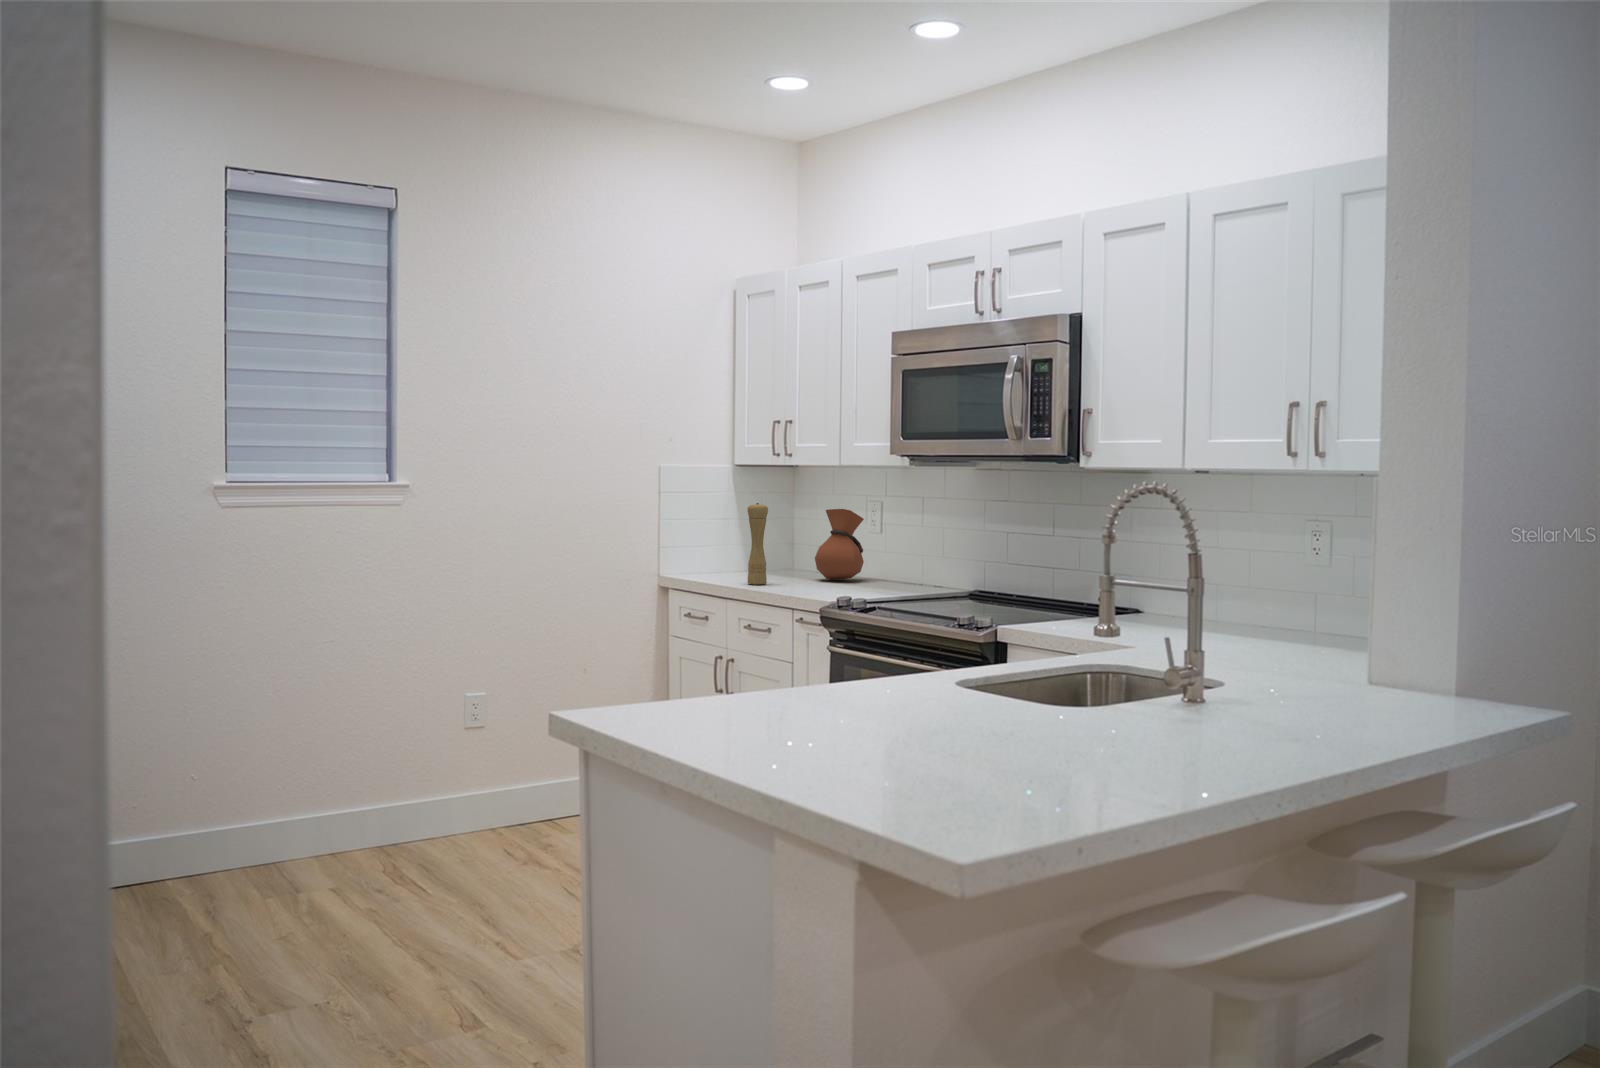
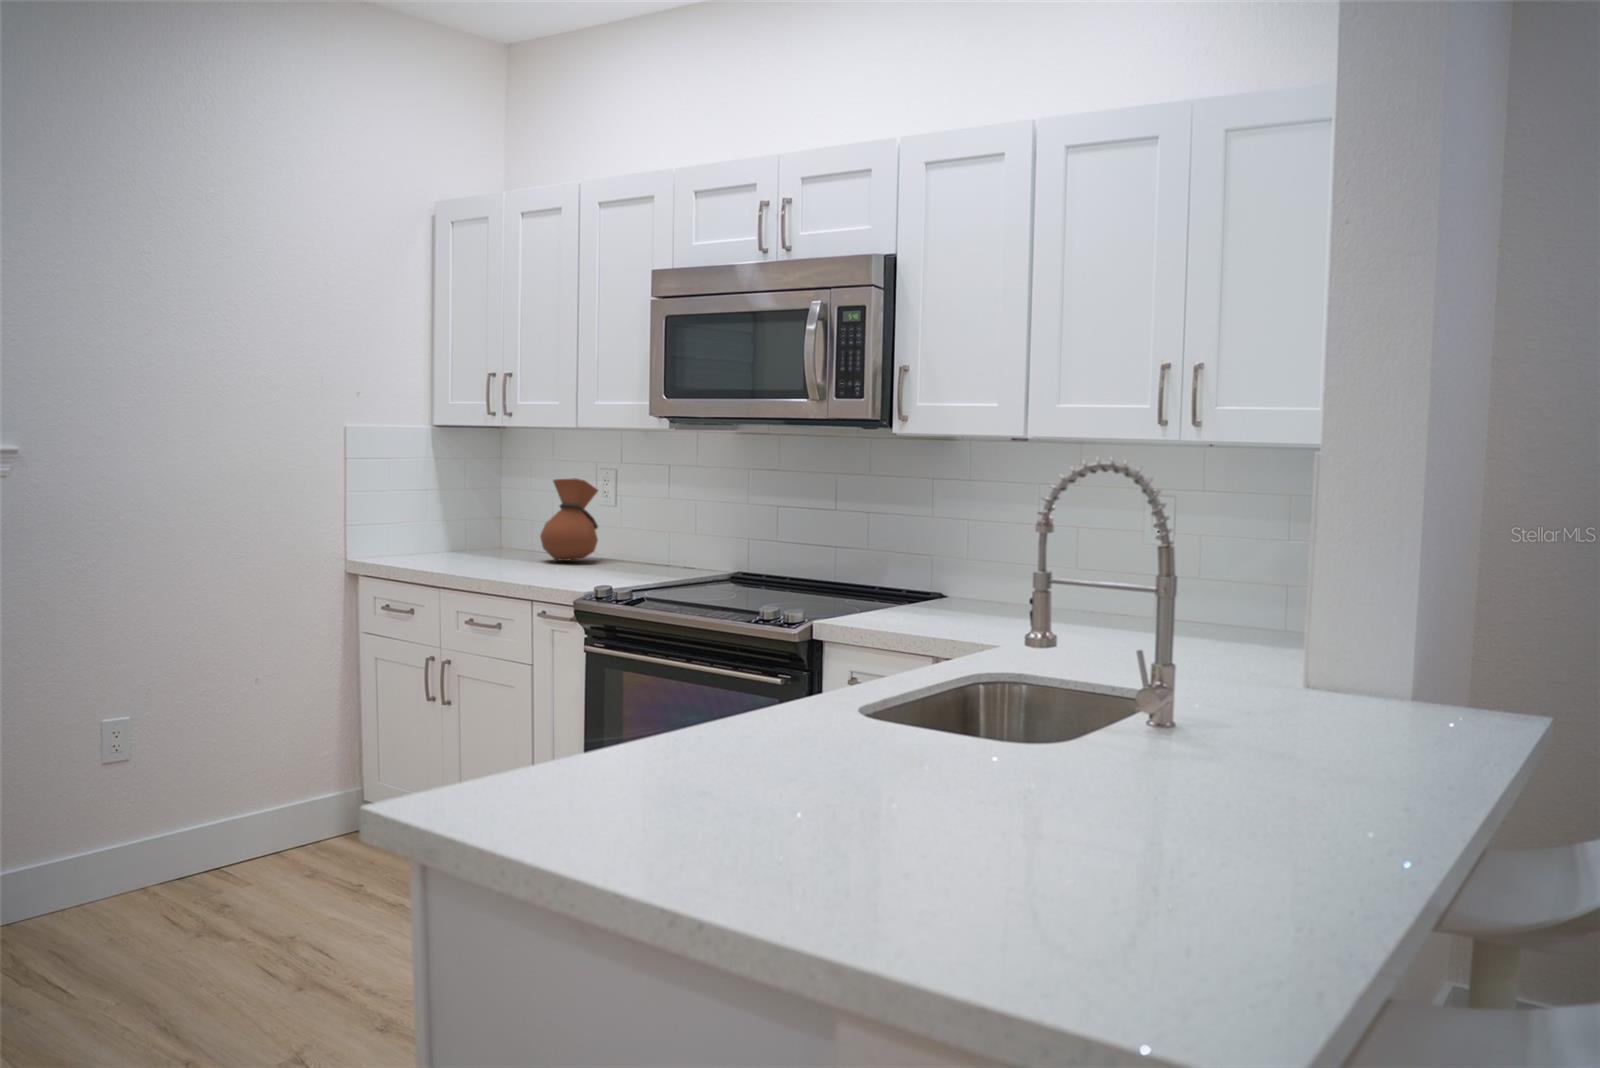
pepper mill: present [747,503,768,584] -> none [463,471,489,569]

